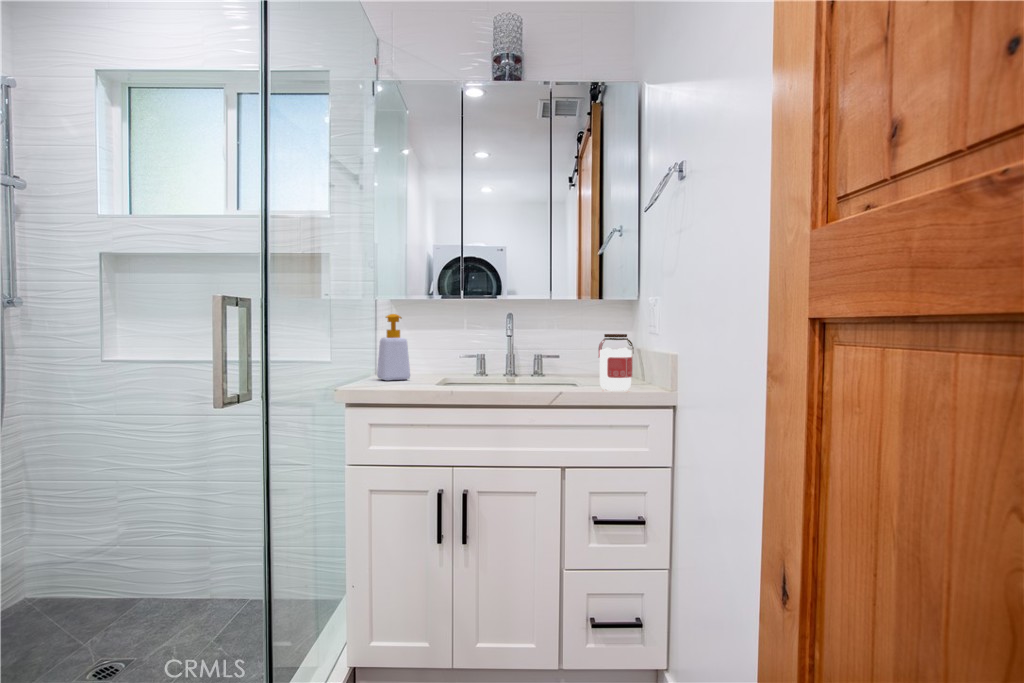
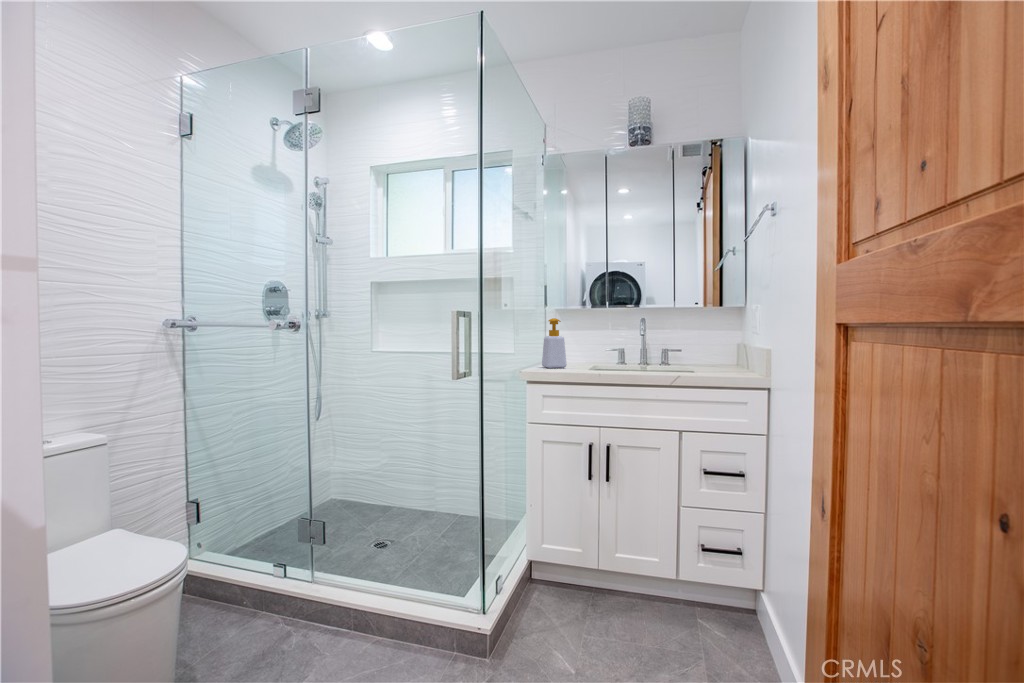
jar: present [598,334,634,391] -> none [710,334,738,377]

